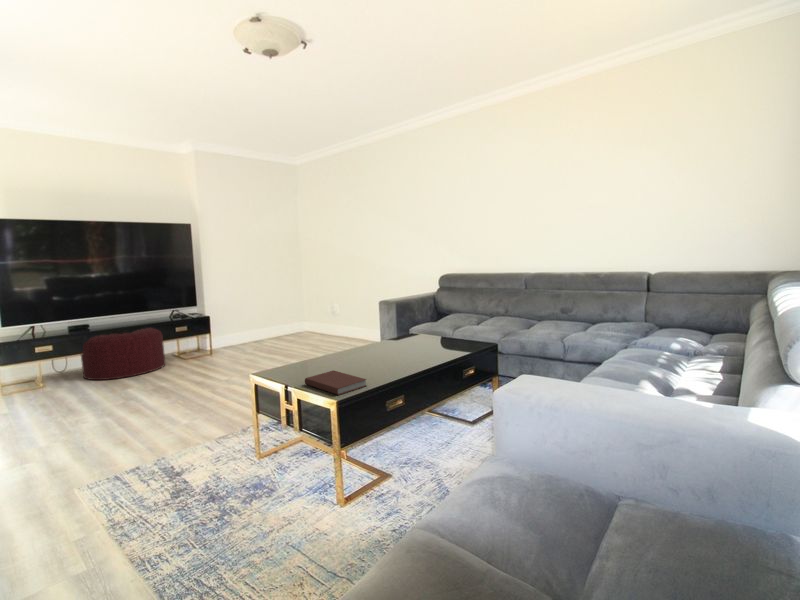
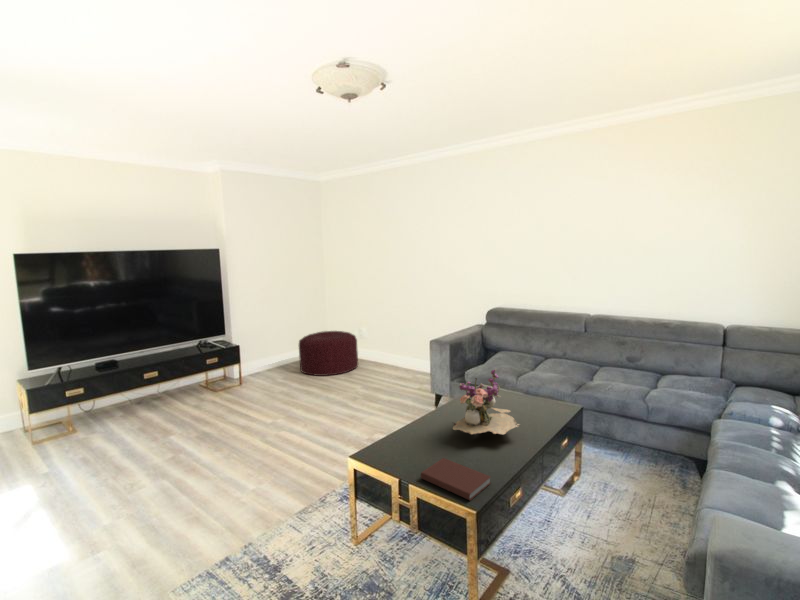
flower arrangement: none [353,302,418,361] -> present [453,369,520,434]
ottoman: present [80,328,165,380] -> present [299,331,358,376]

